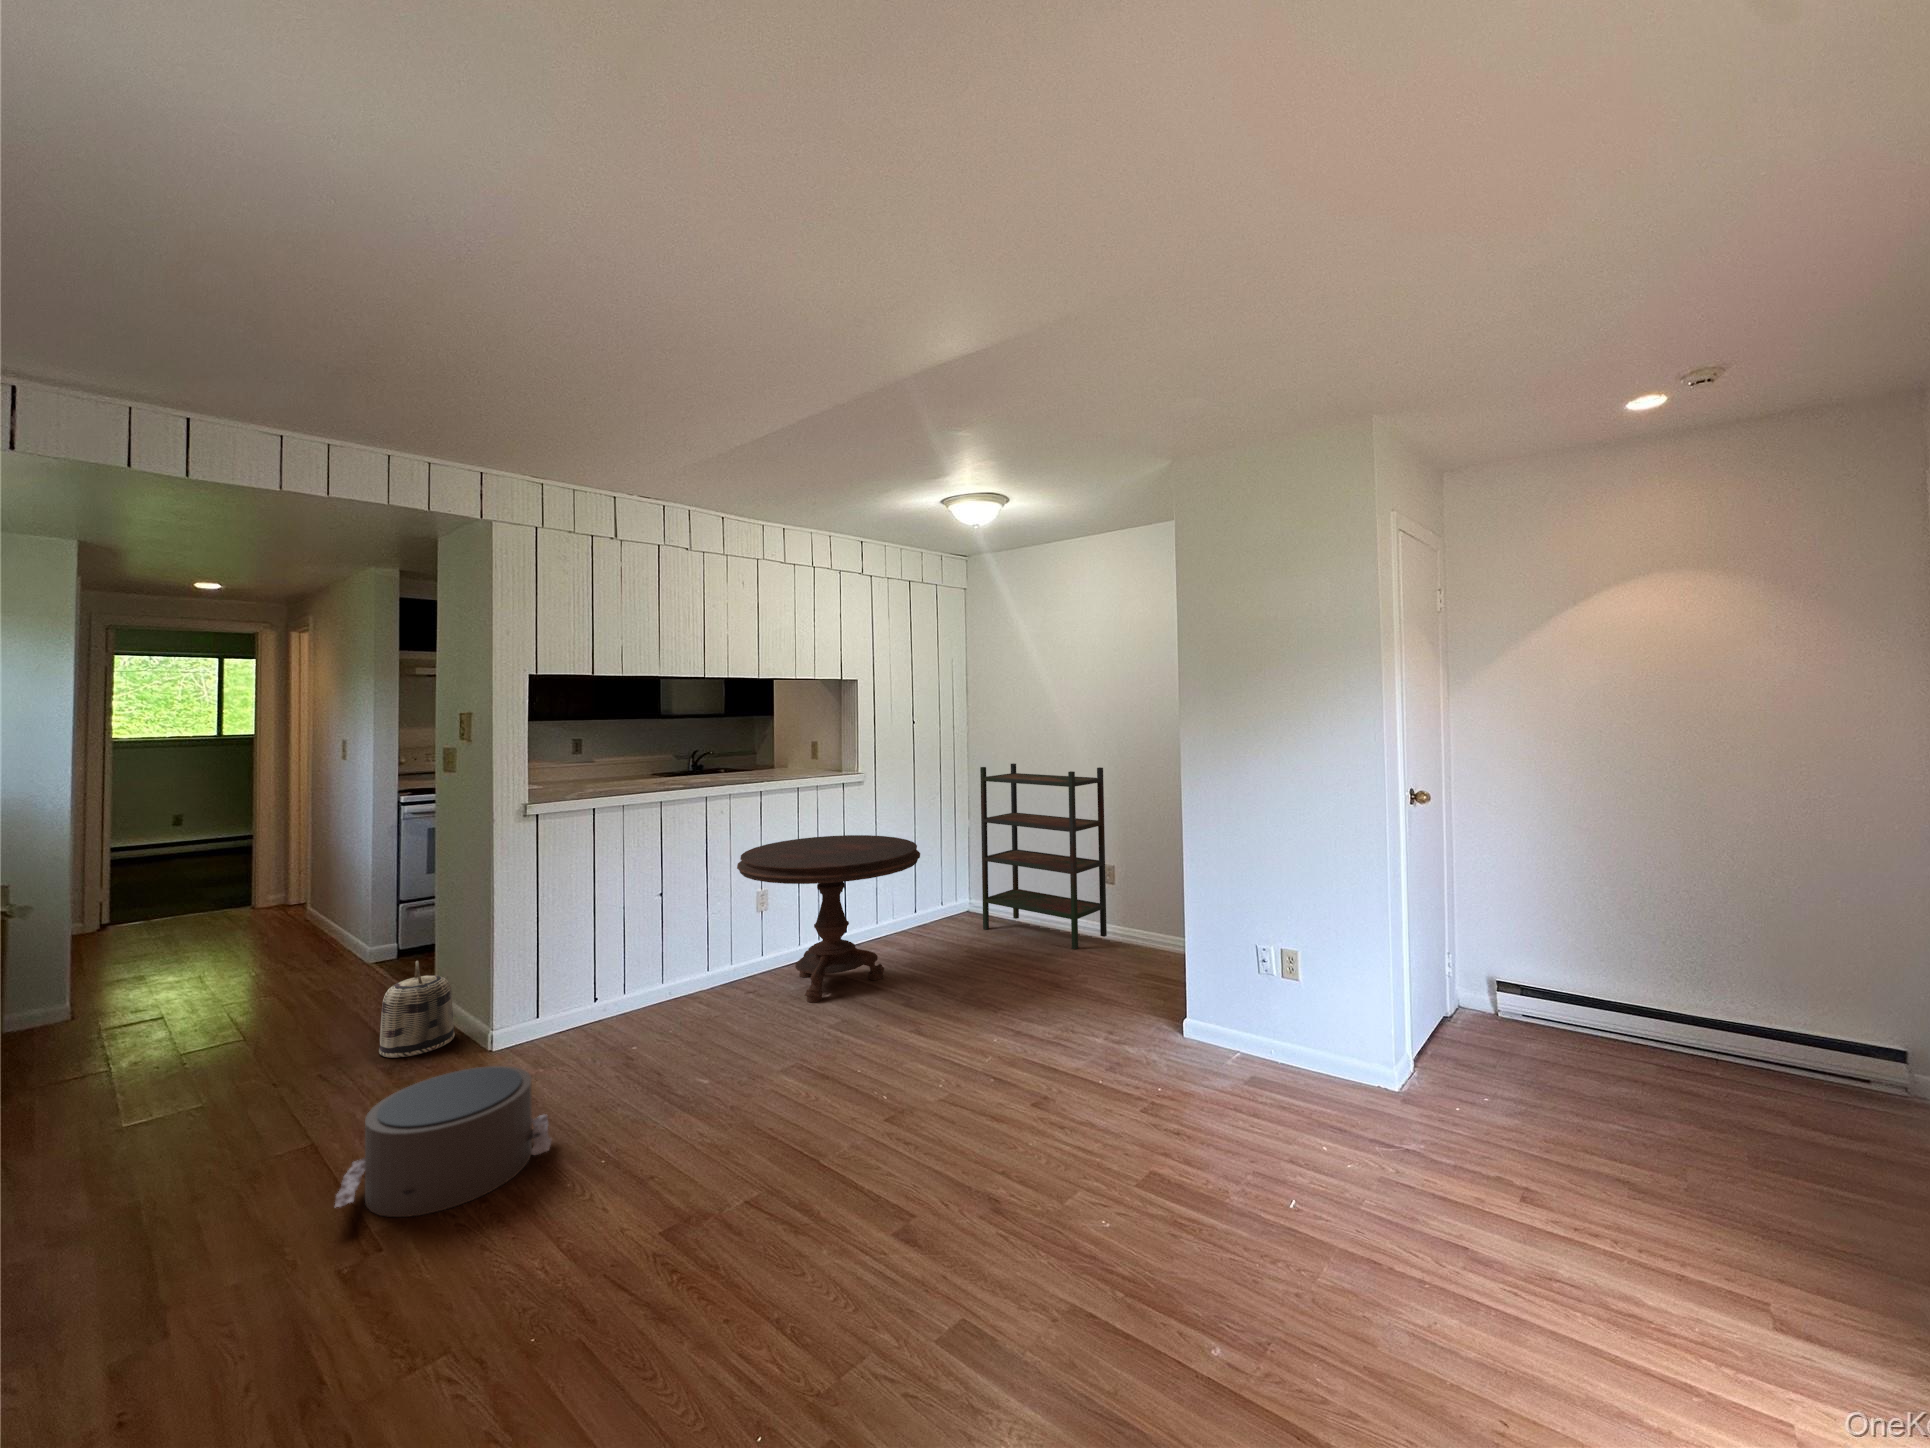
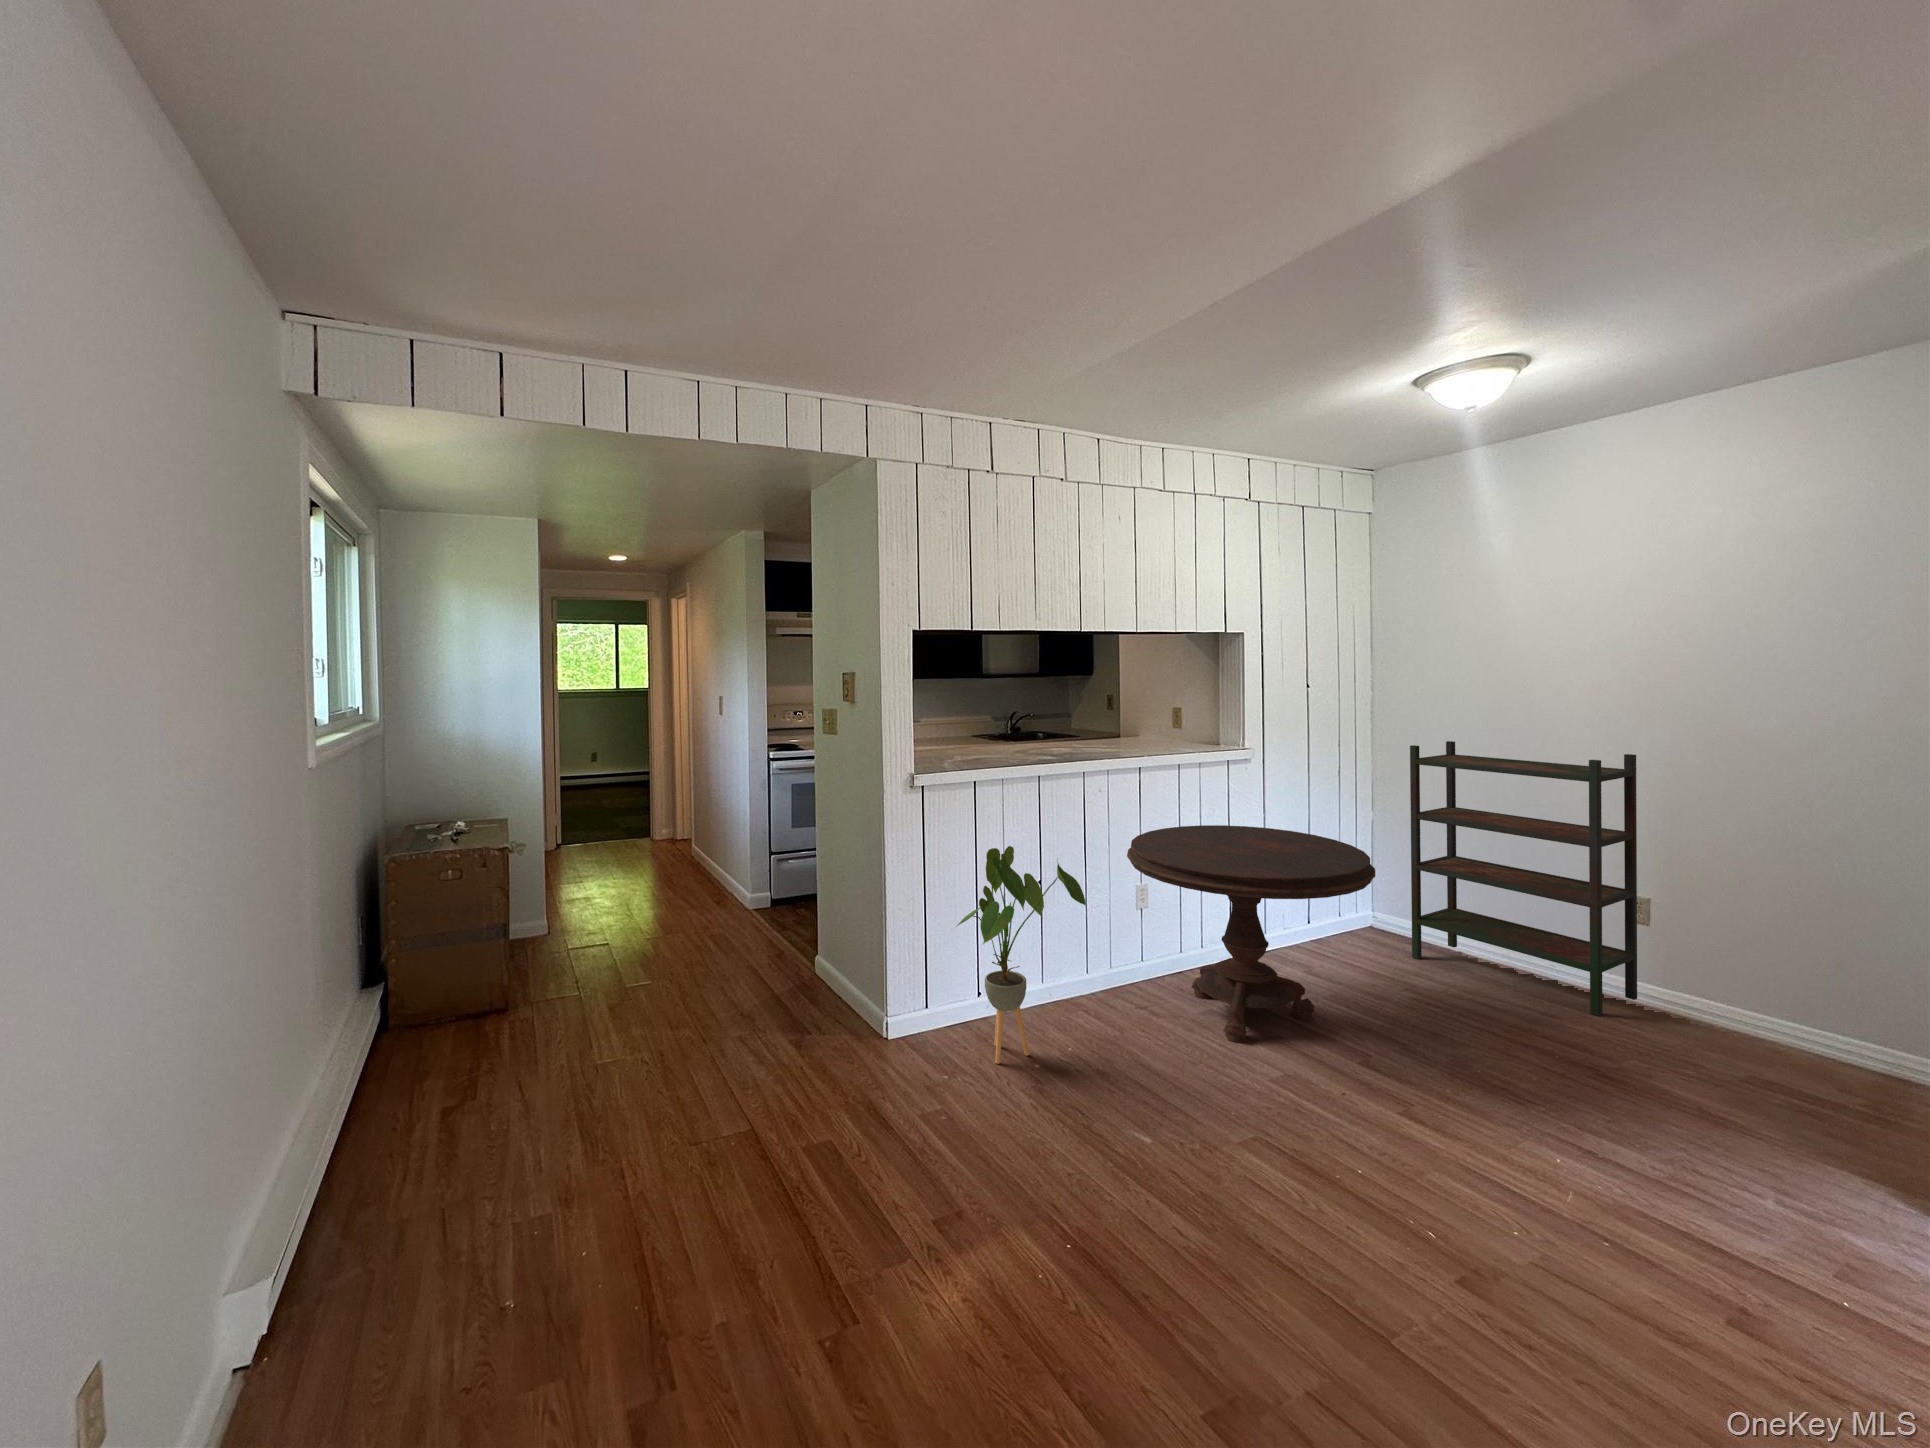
house plant: none [560,861,682,1049] -> present [957,846,1086,1064]
basket: present [379,961,455,1058] -> none [786,931,849,1031]
pouf: present [335,1066,552,1217] -> none [807,1095,1023,1296]

